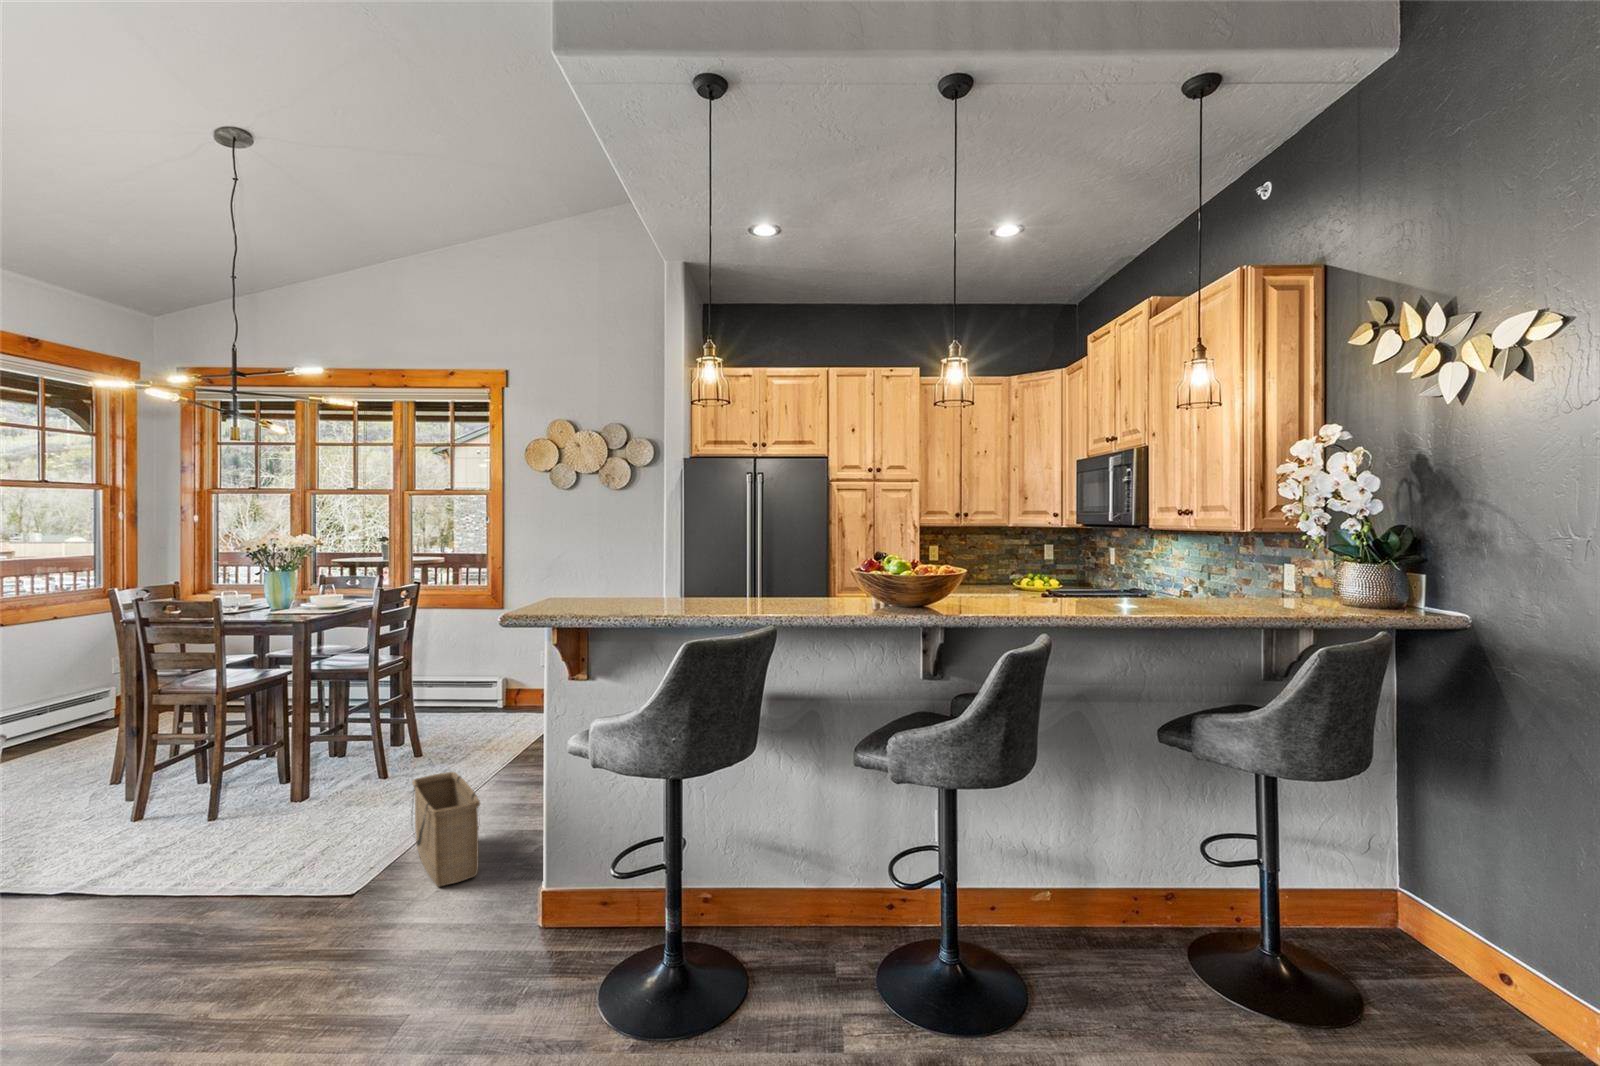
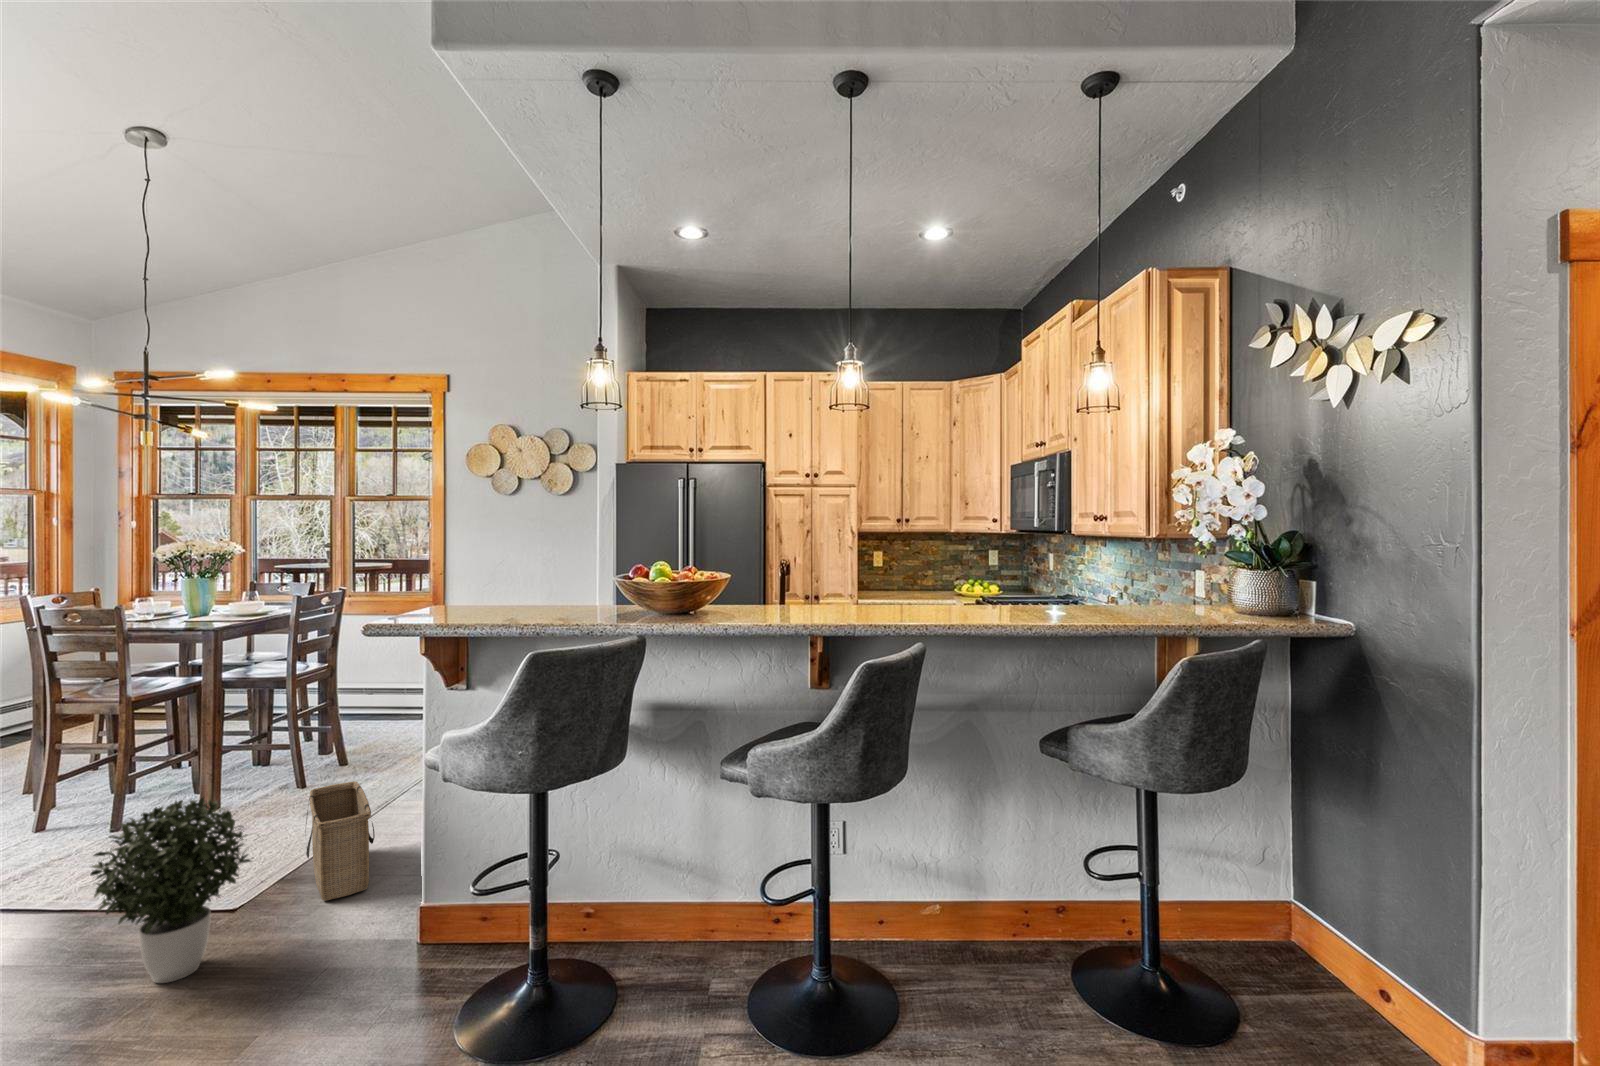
potted plant: none [238,783,382,963] -> present [91,797,251,983]

